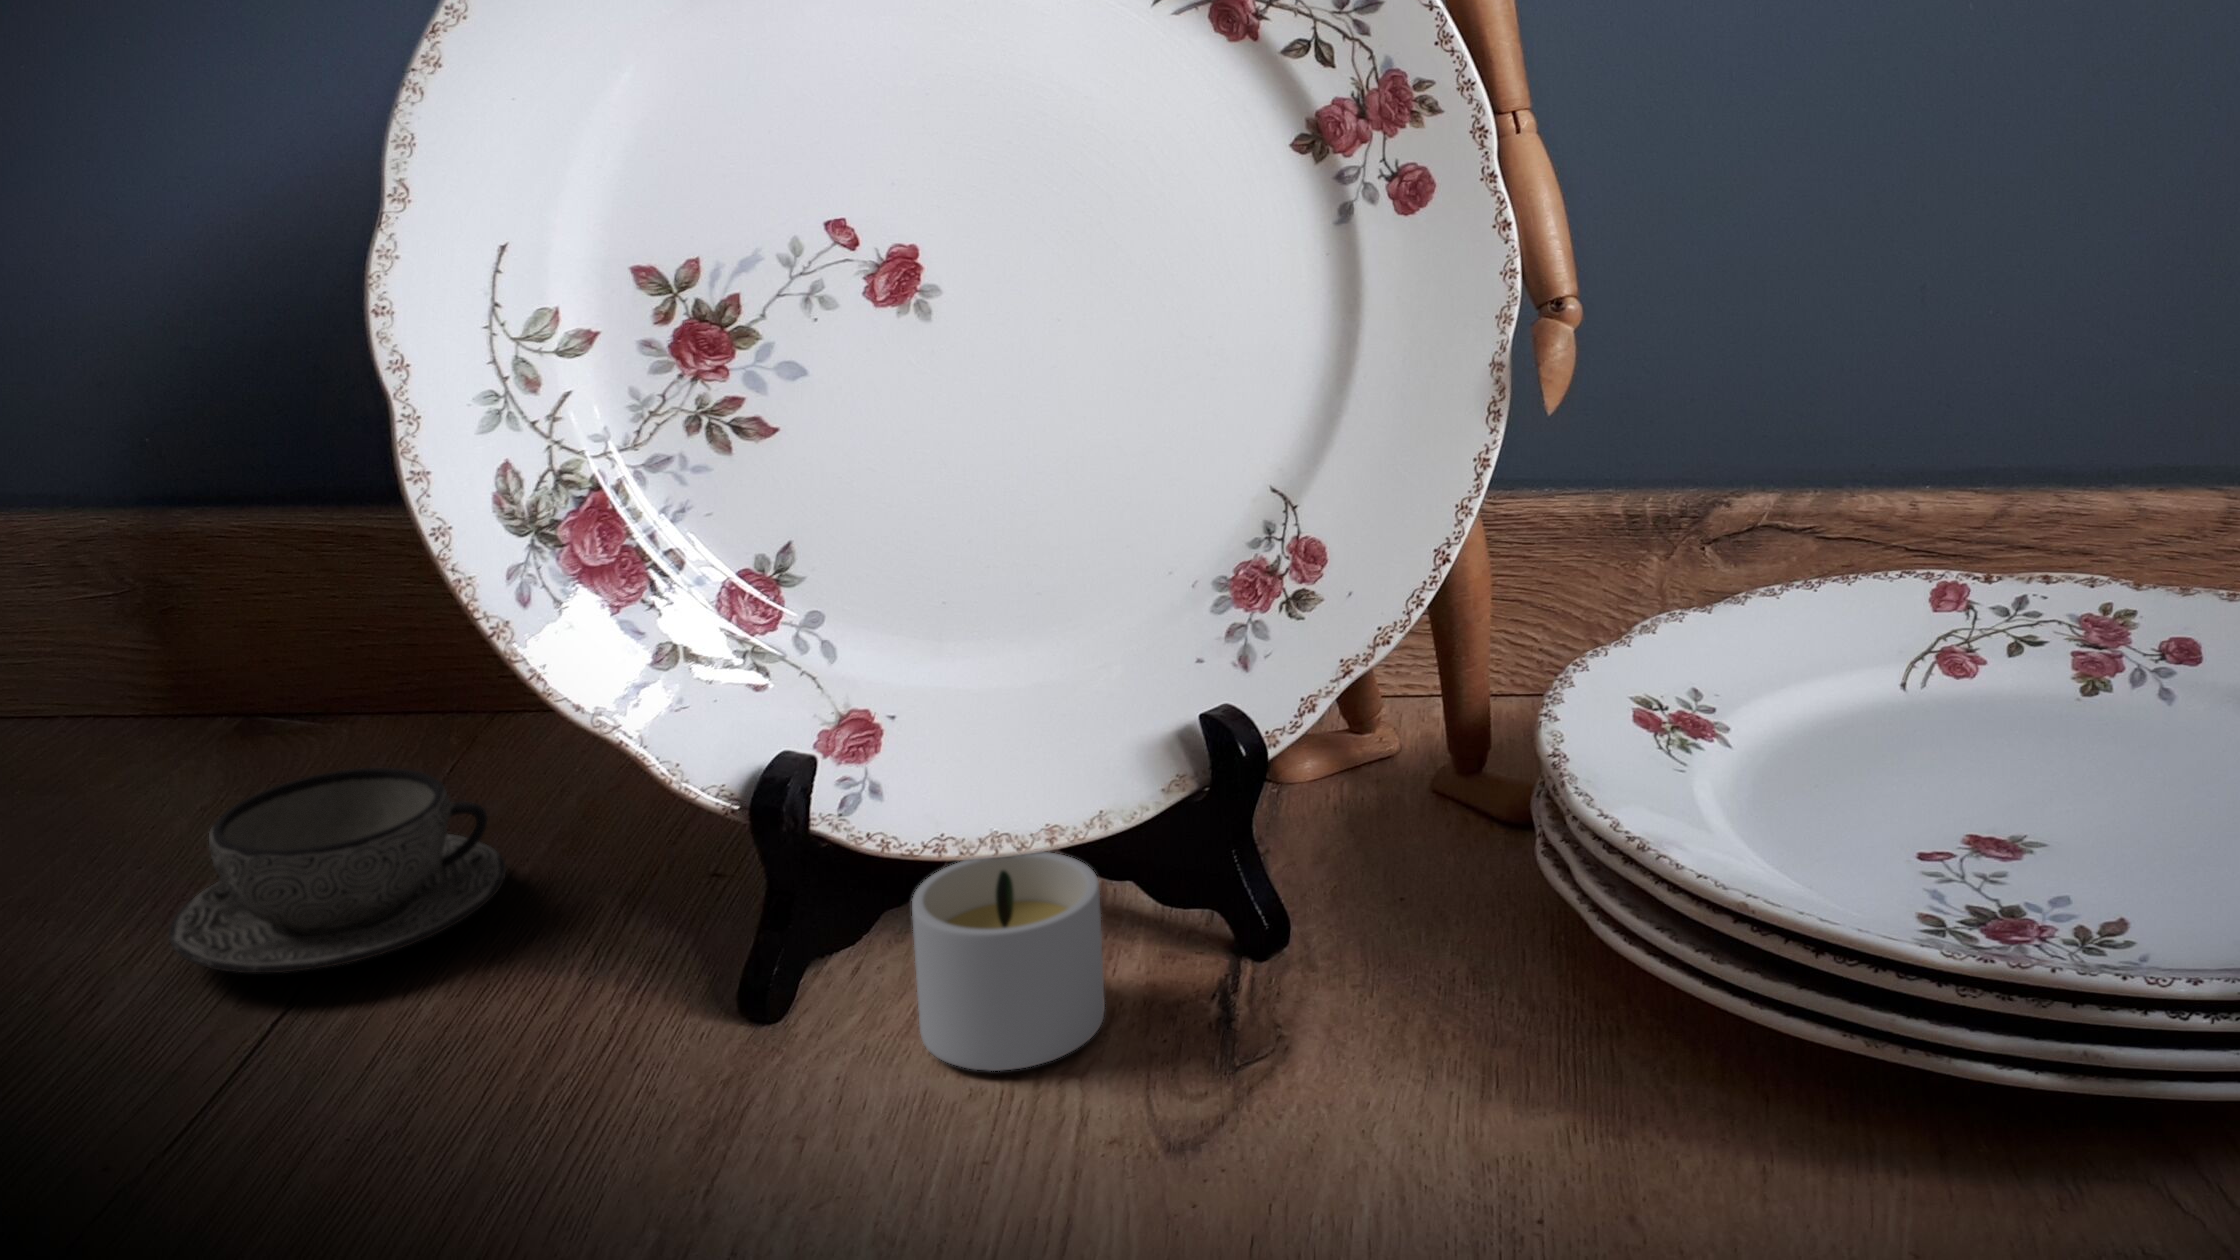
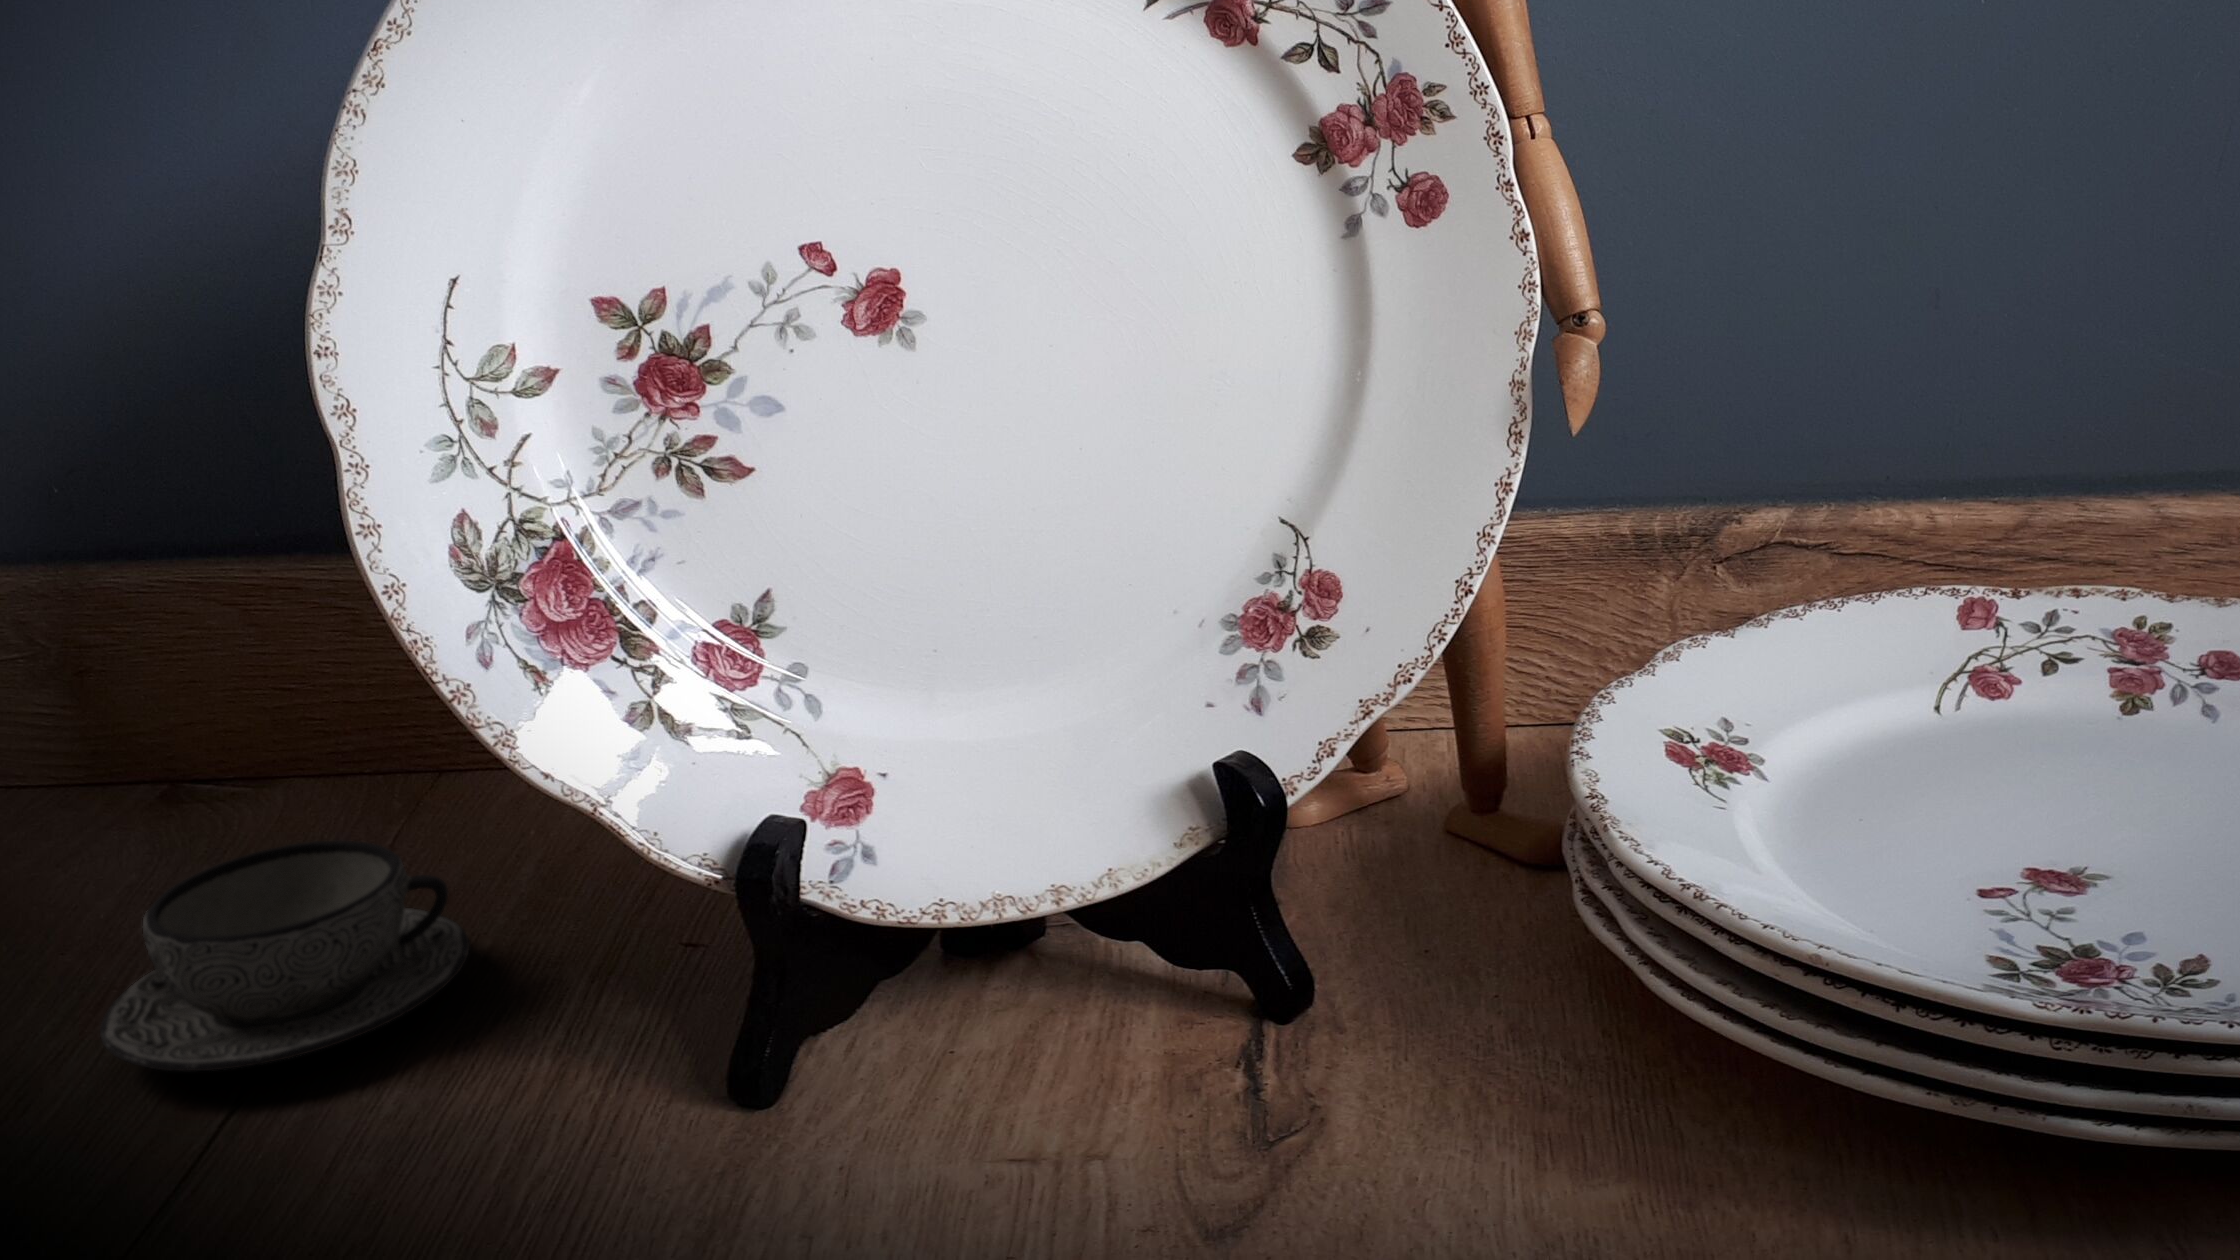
candle: present [912,851,1105,1071] -> none [909,913,1212,1155]

